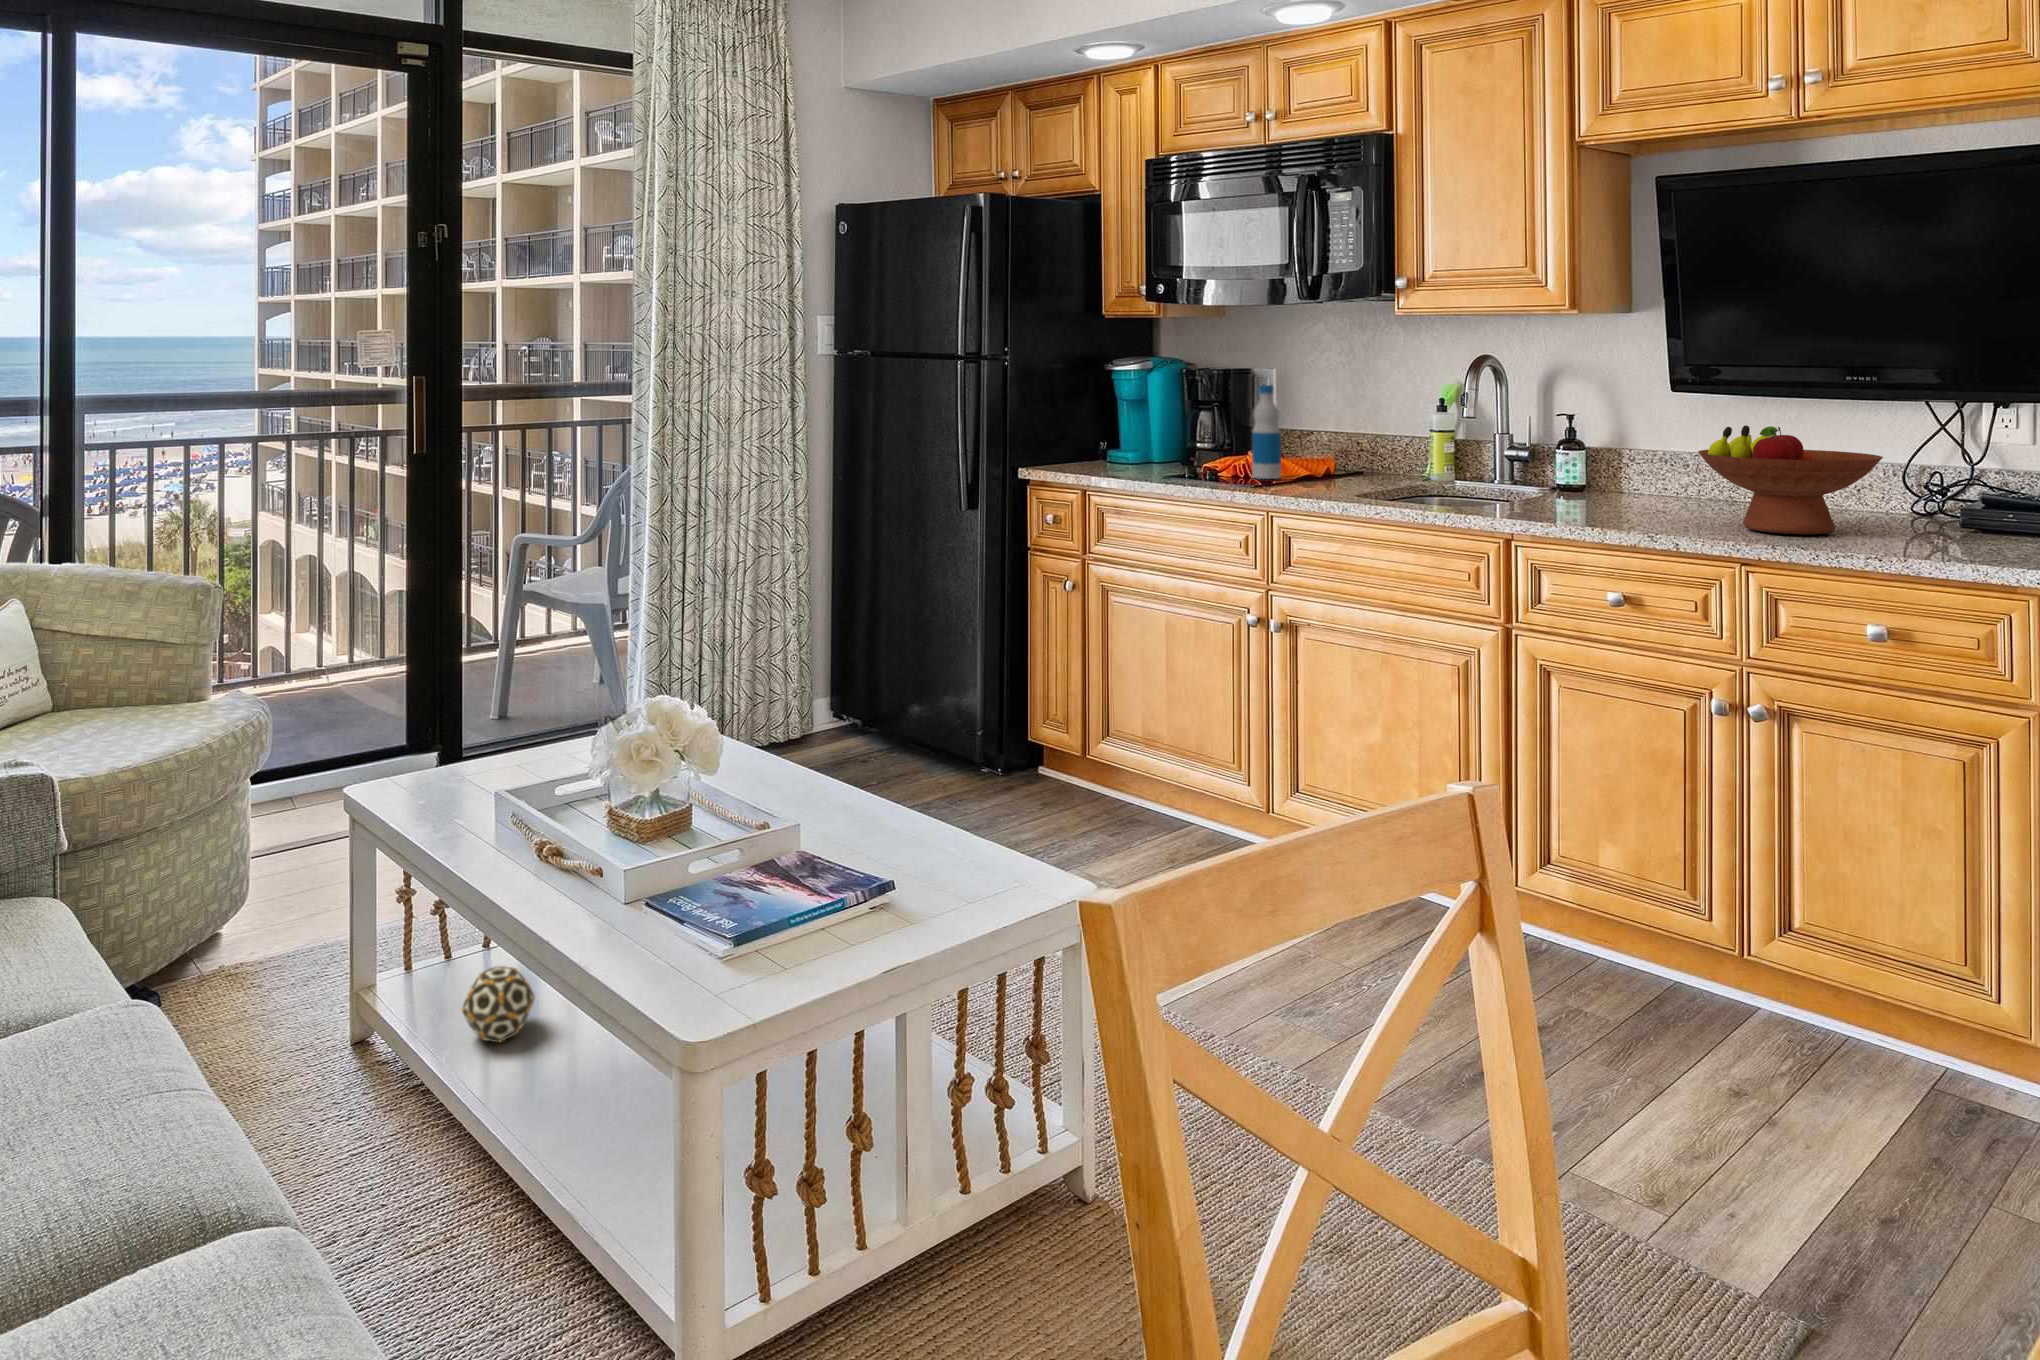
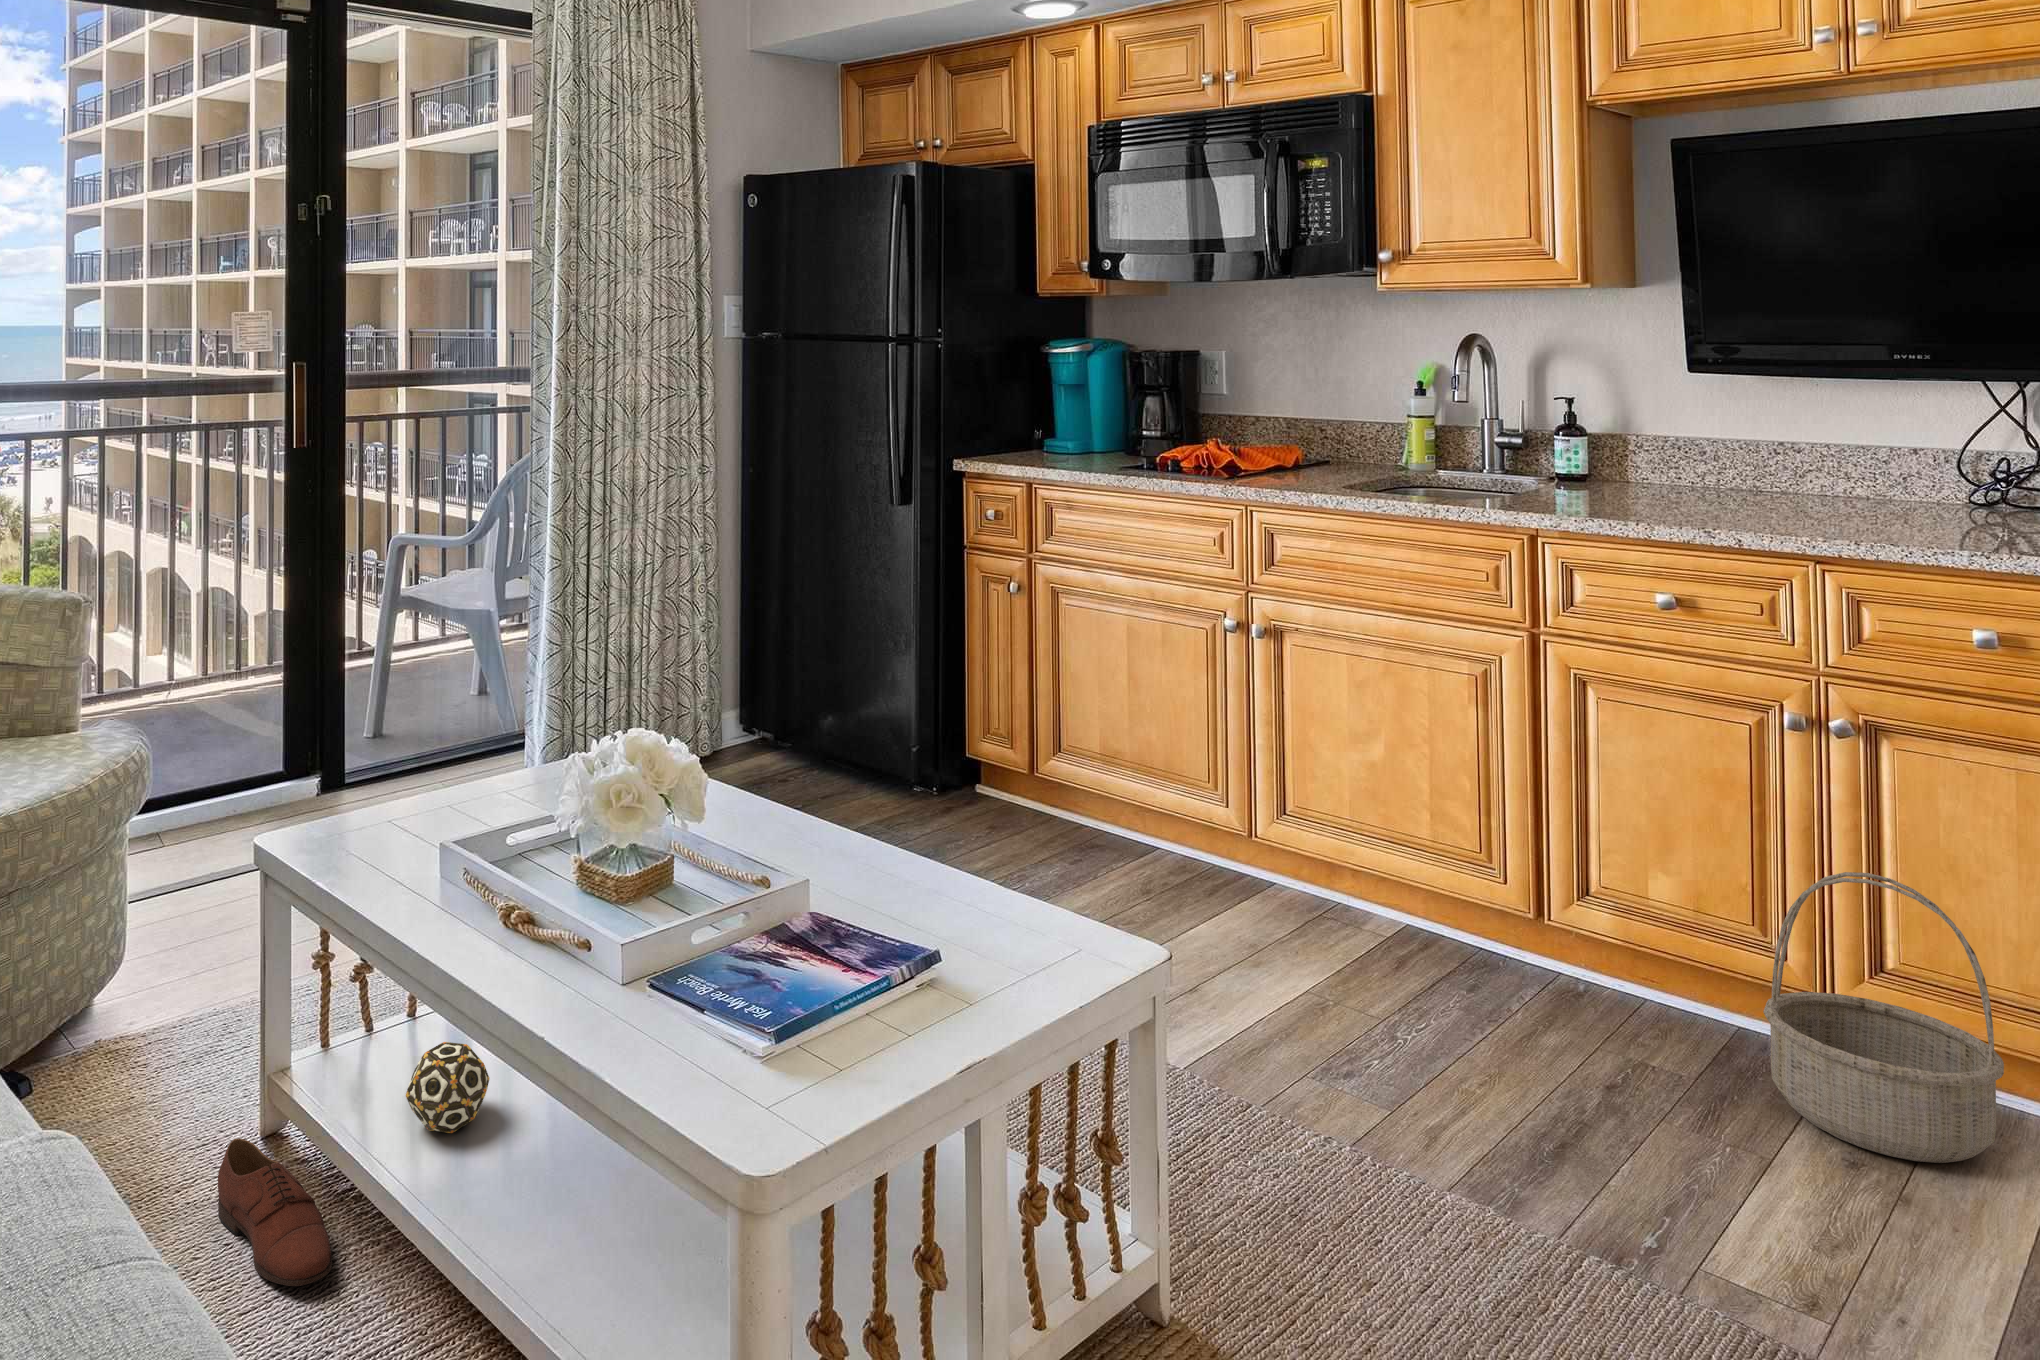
bottle: present [1252,385,1281,479] -> none [1213,371,1244,472]
fruit bowl: present [1698,425,1883,534] -> none [1750,410,1969,530]
basket: none [1678,839,1876,1096] -> present [1763,872,2004,1163]
shoe: none [301,1045,392,1162] -> present [218,1138,332,1286]

